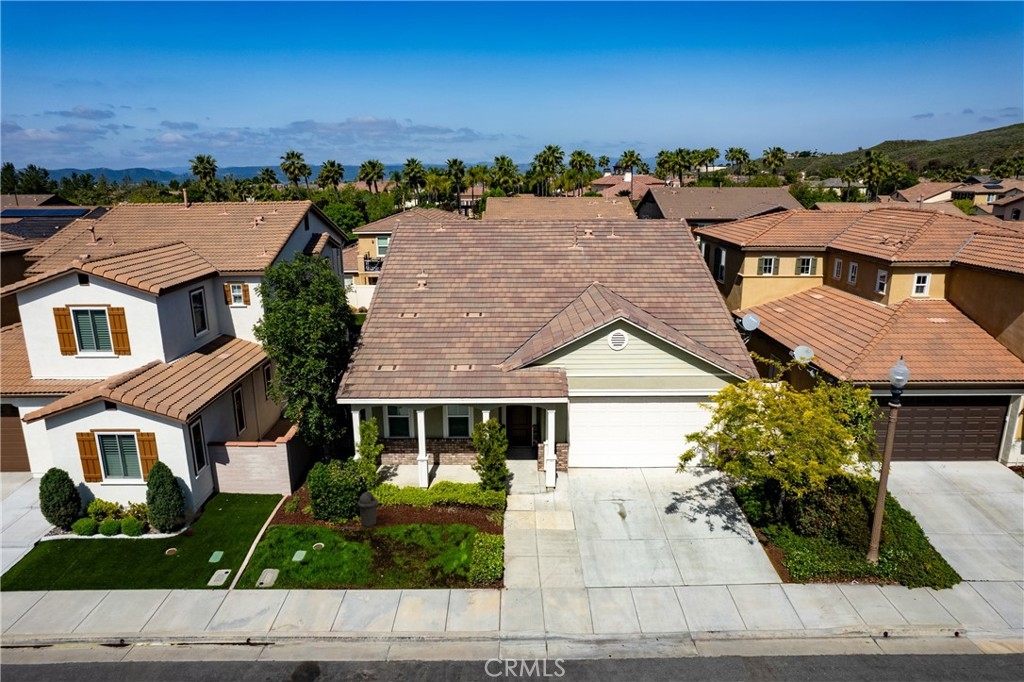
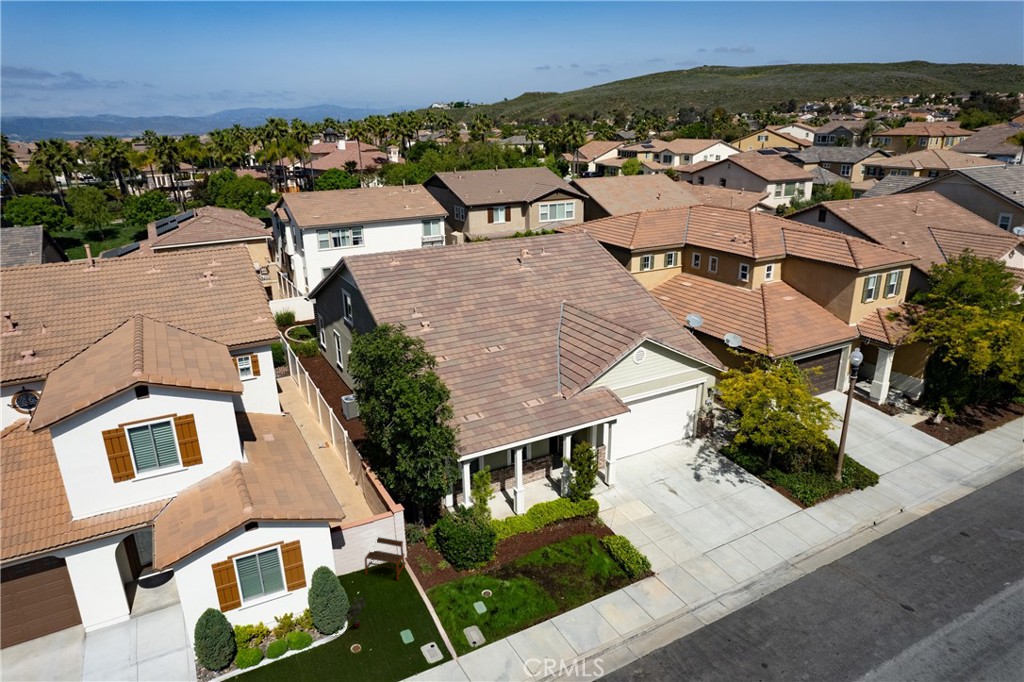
bench: none [243,463,280,511] -> present [365,537,405,581]
trash can: present [358,492,378,527] -> none [494,532,512,563]

